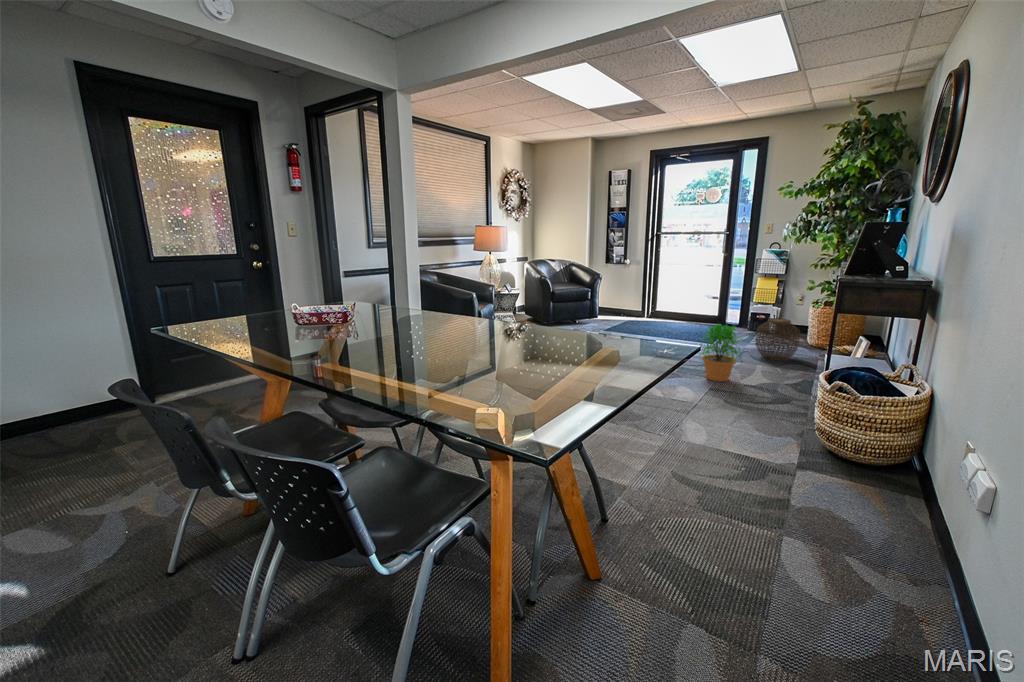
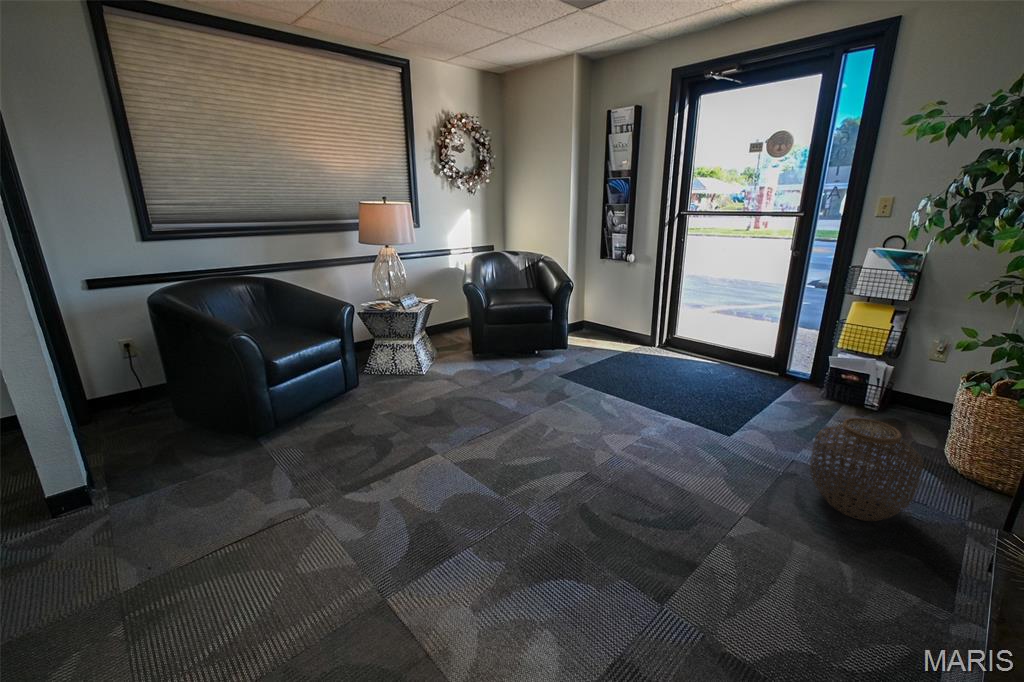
potted plant: present [699,324,742,381] -> none [630,454,743,604]

